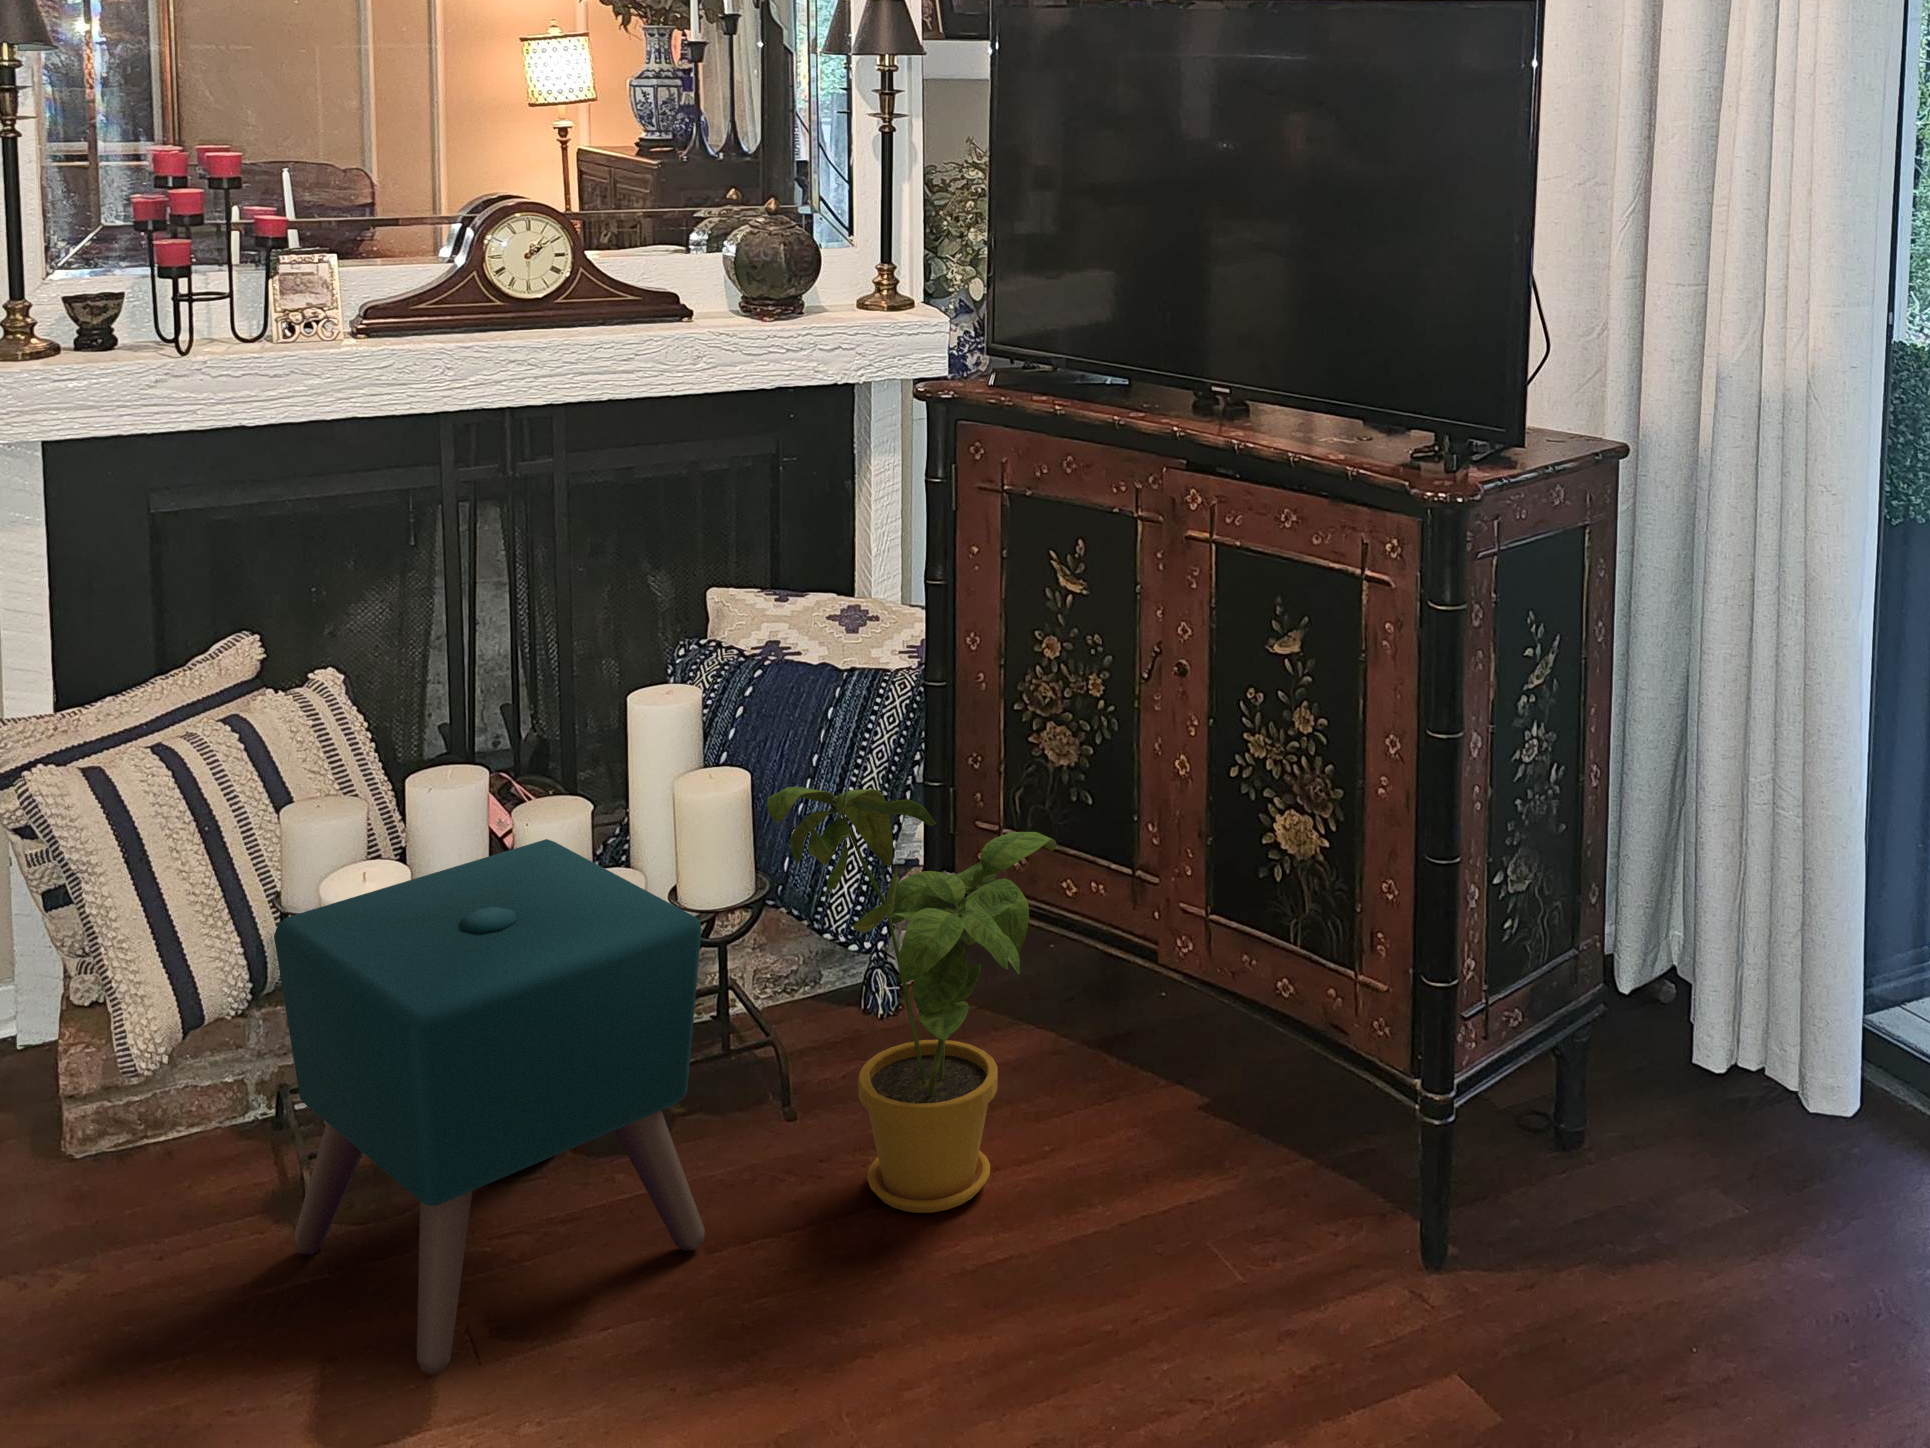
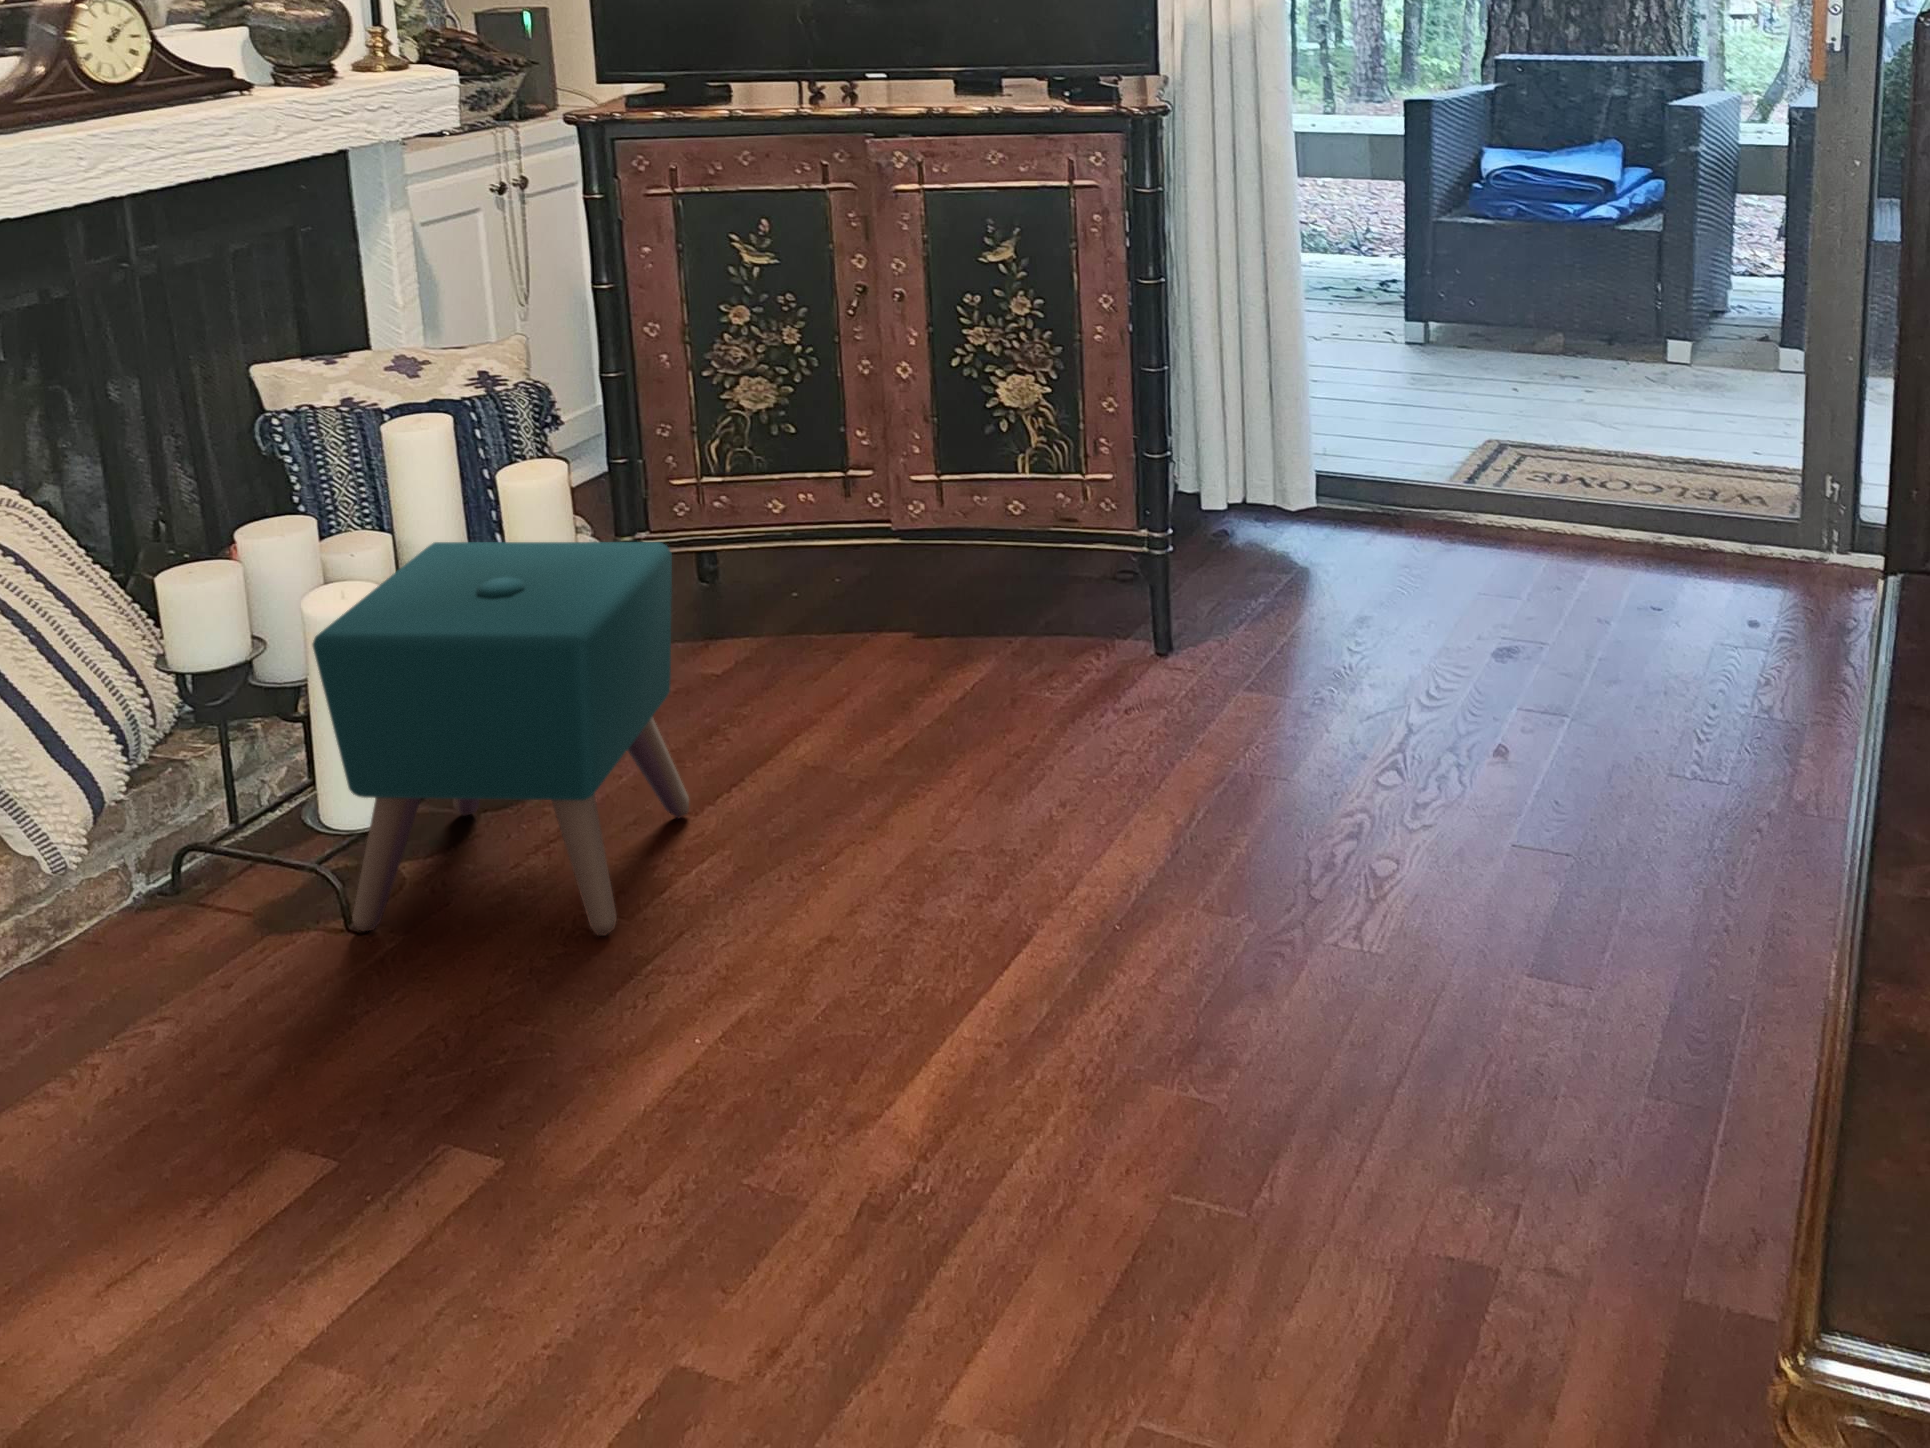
house plant: present [767,787,1057,1213] -> none [664,429,884,749]

